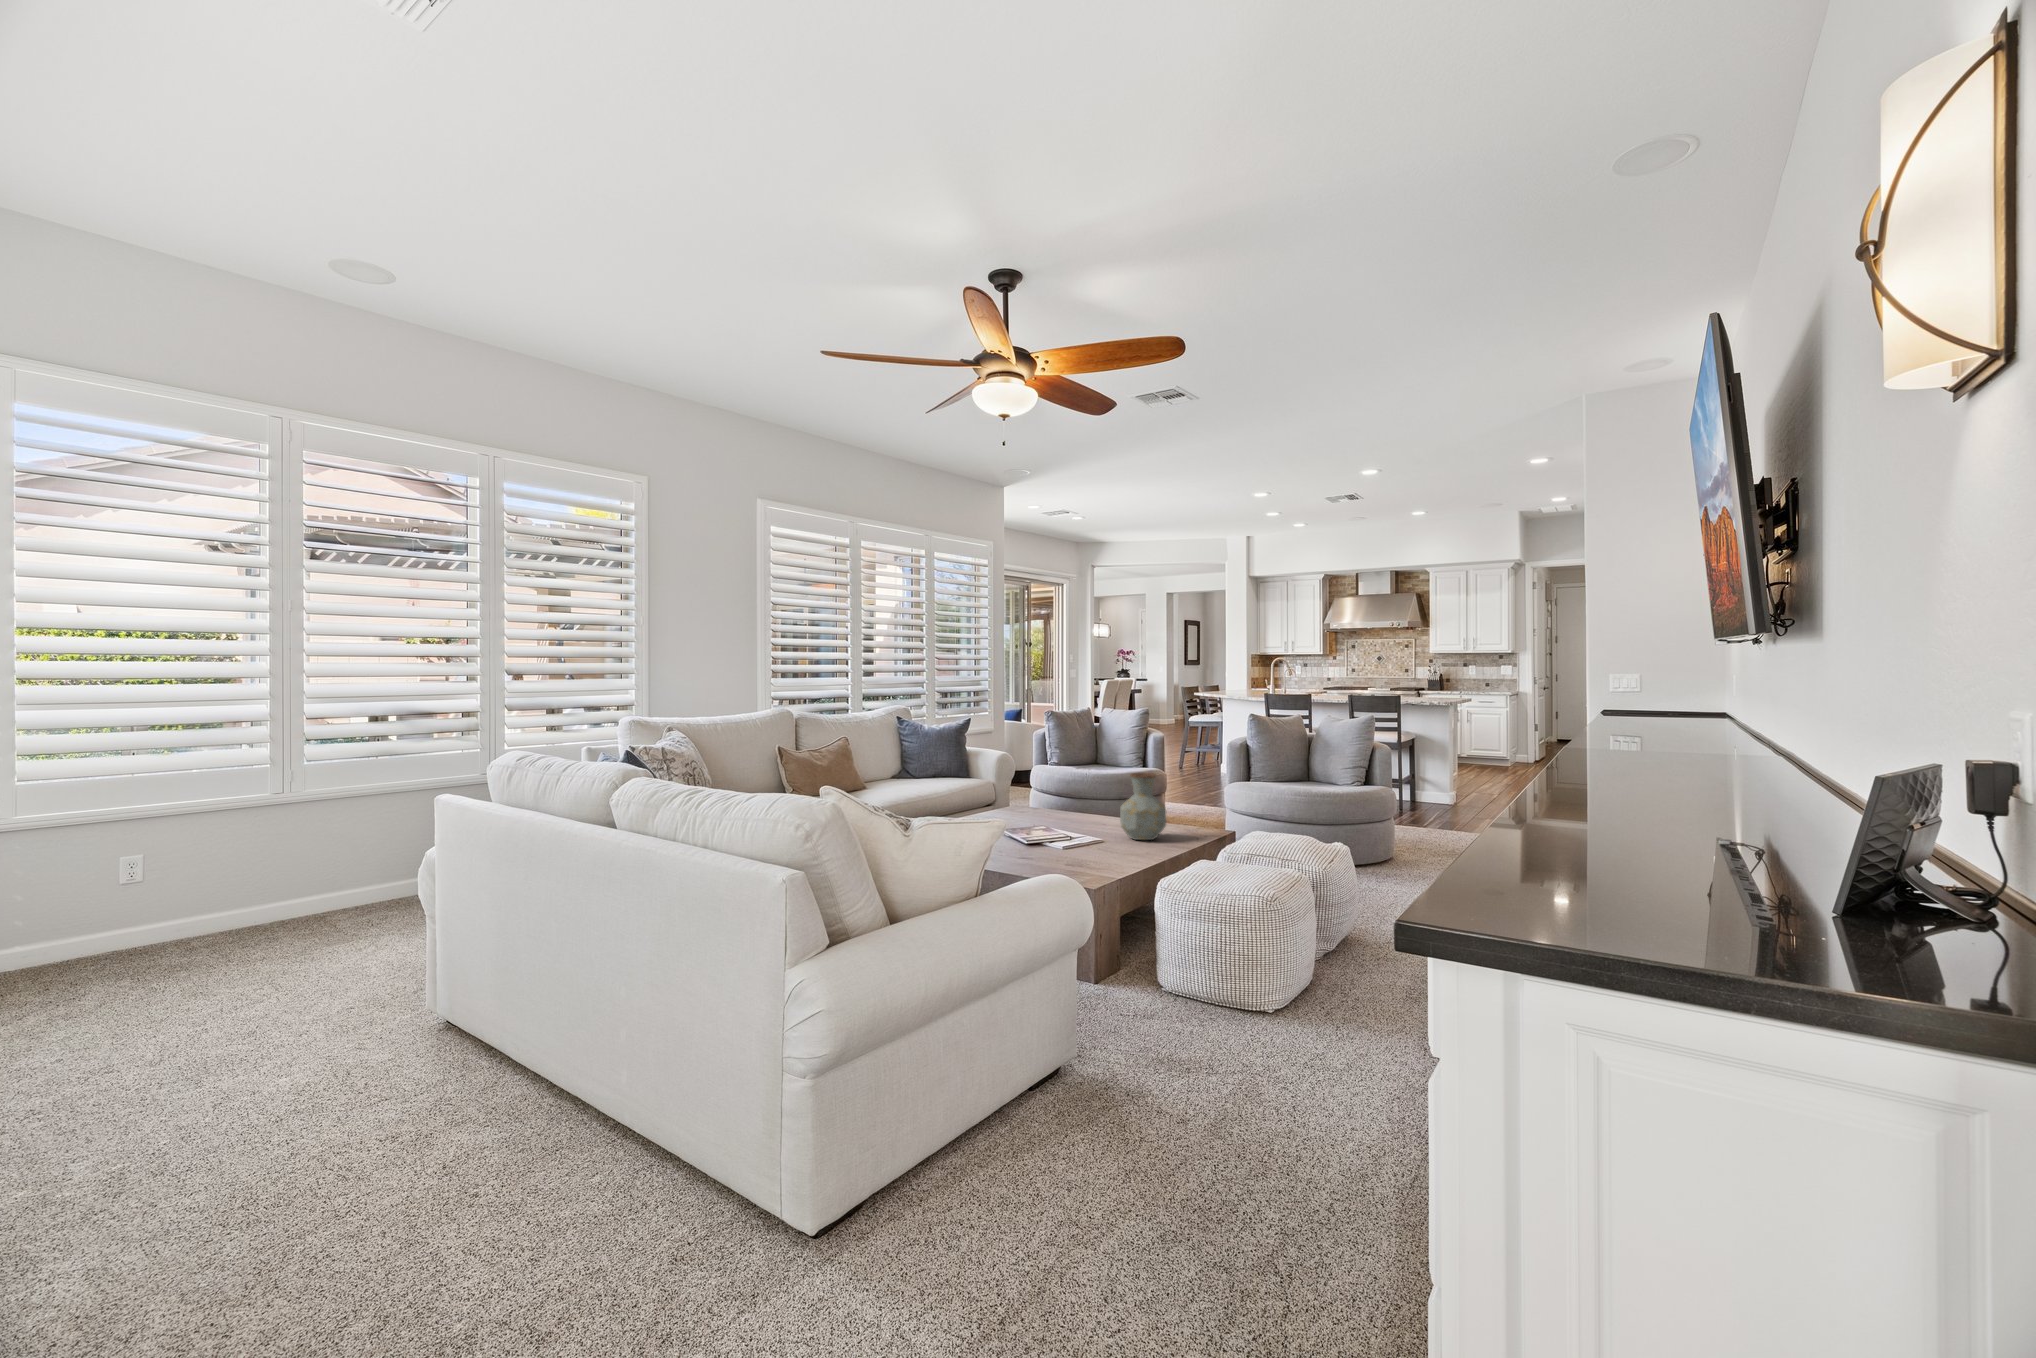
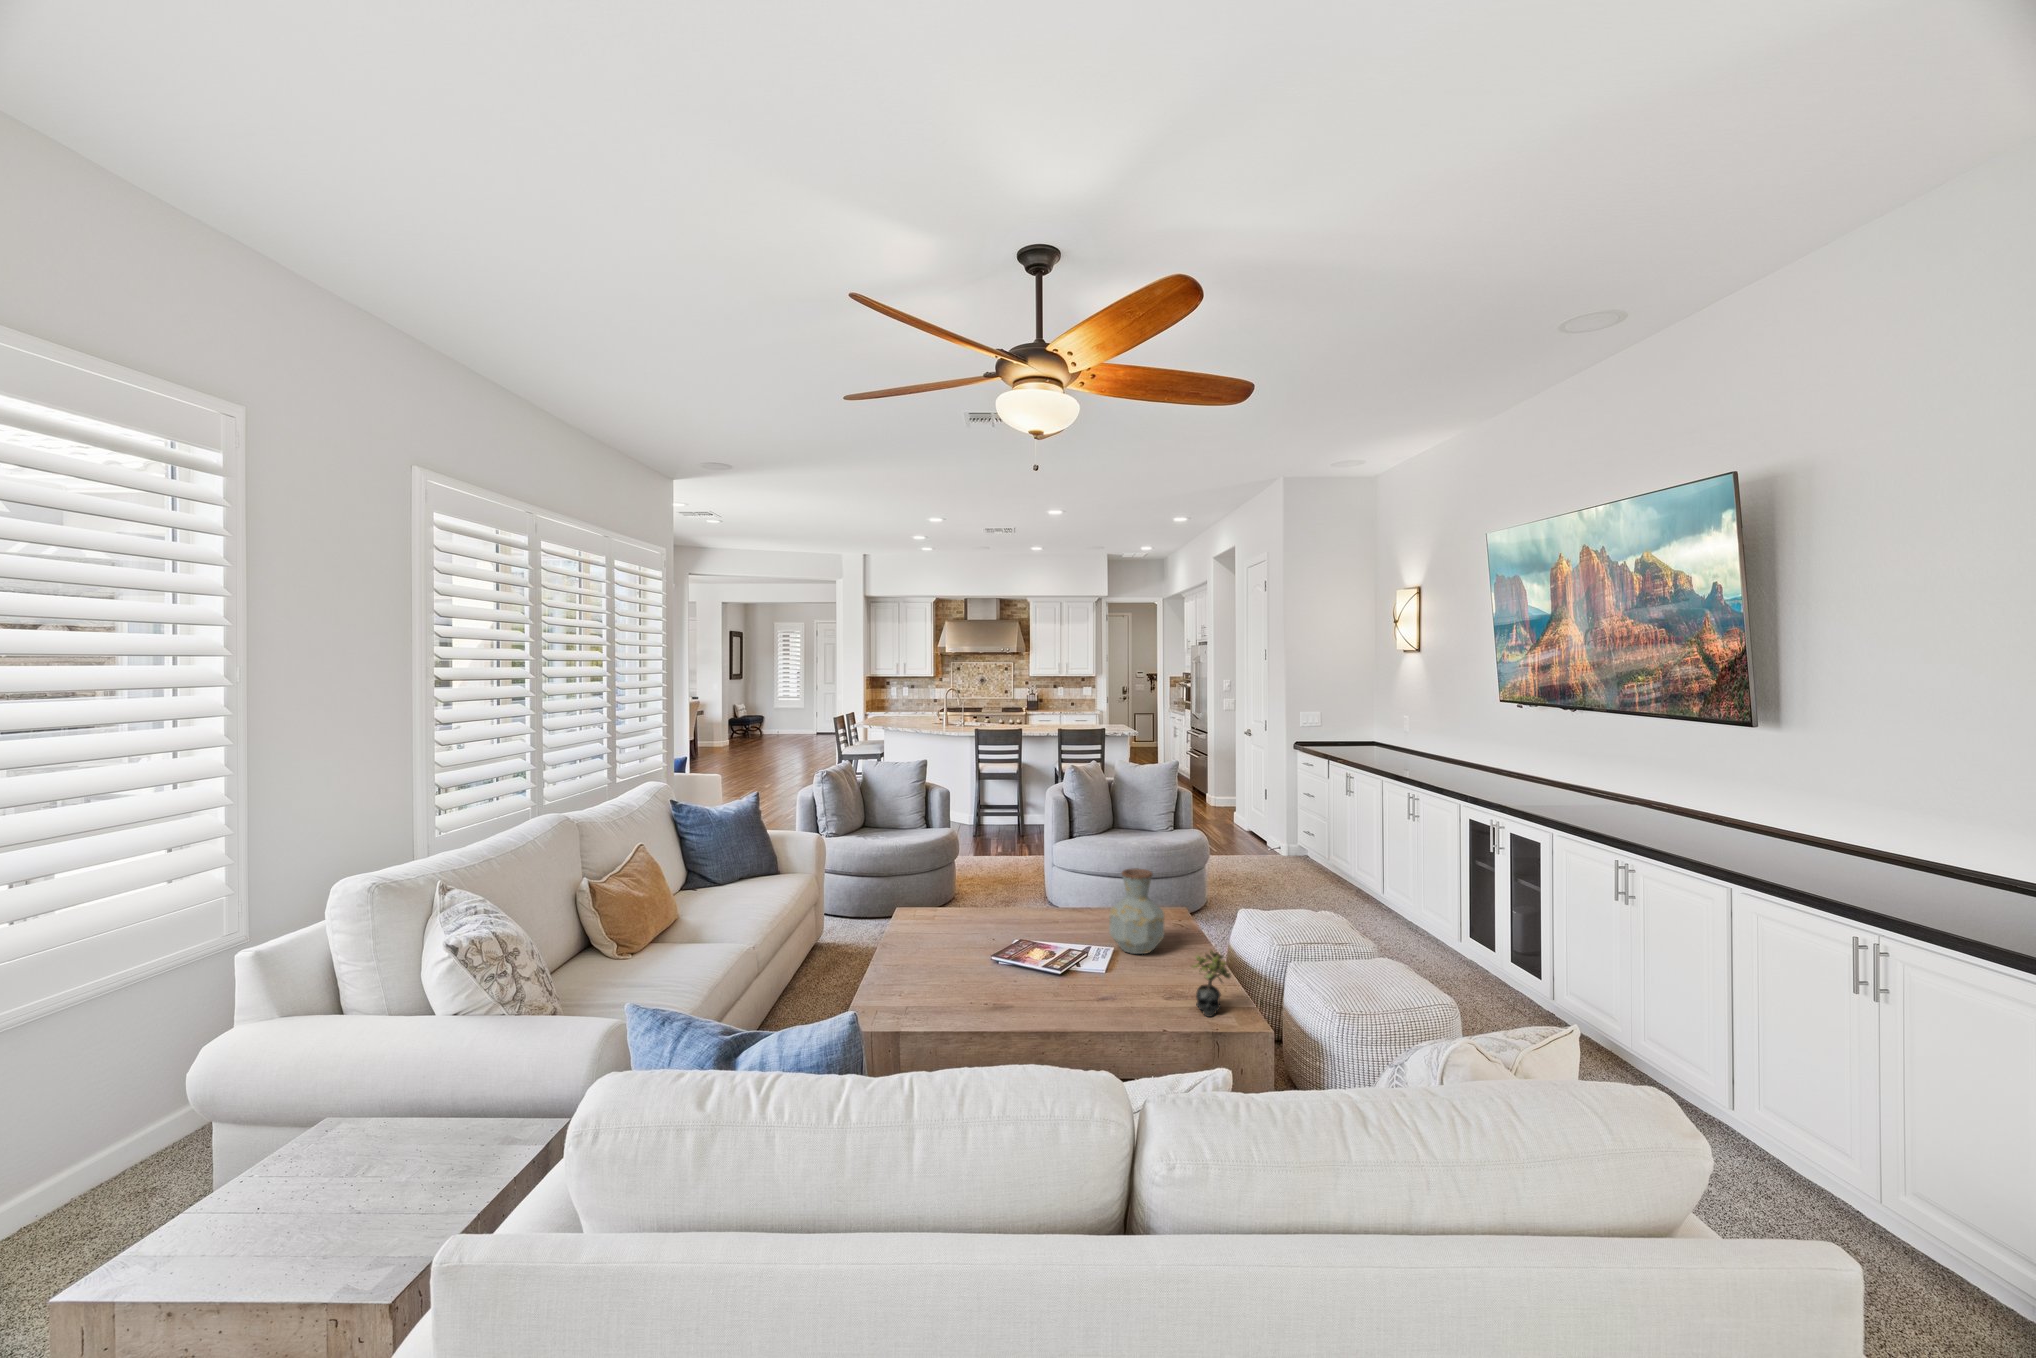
succulent plant: none [1097,819,1126,866] -> present [1192,950,1230,1017]

